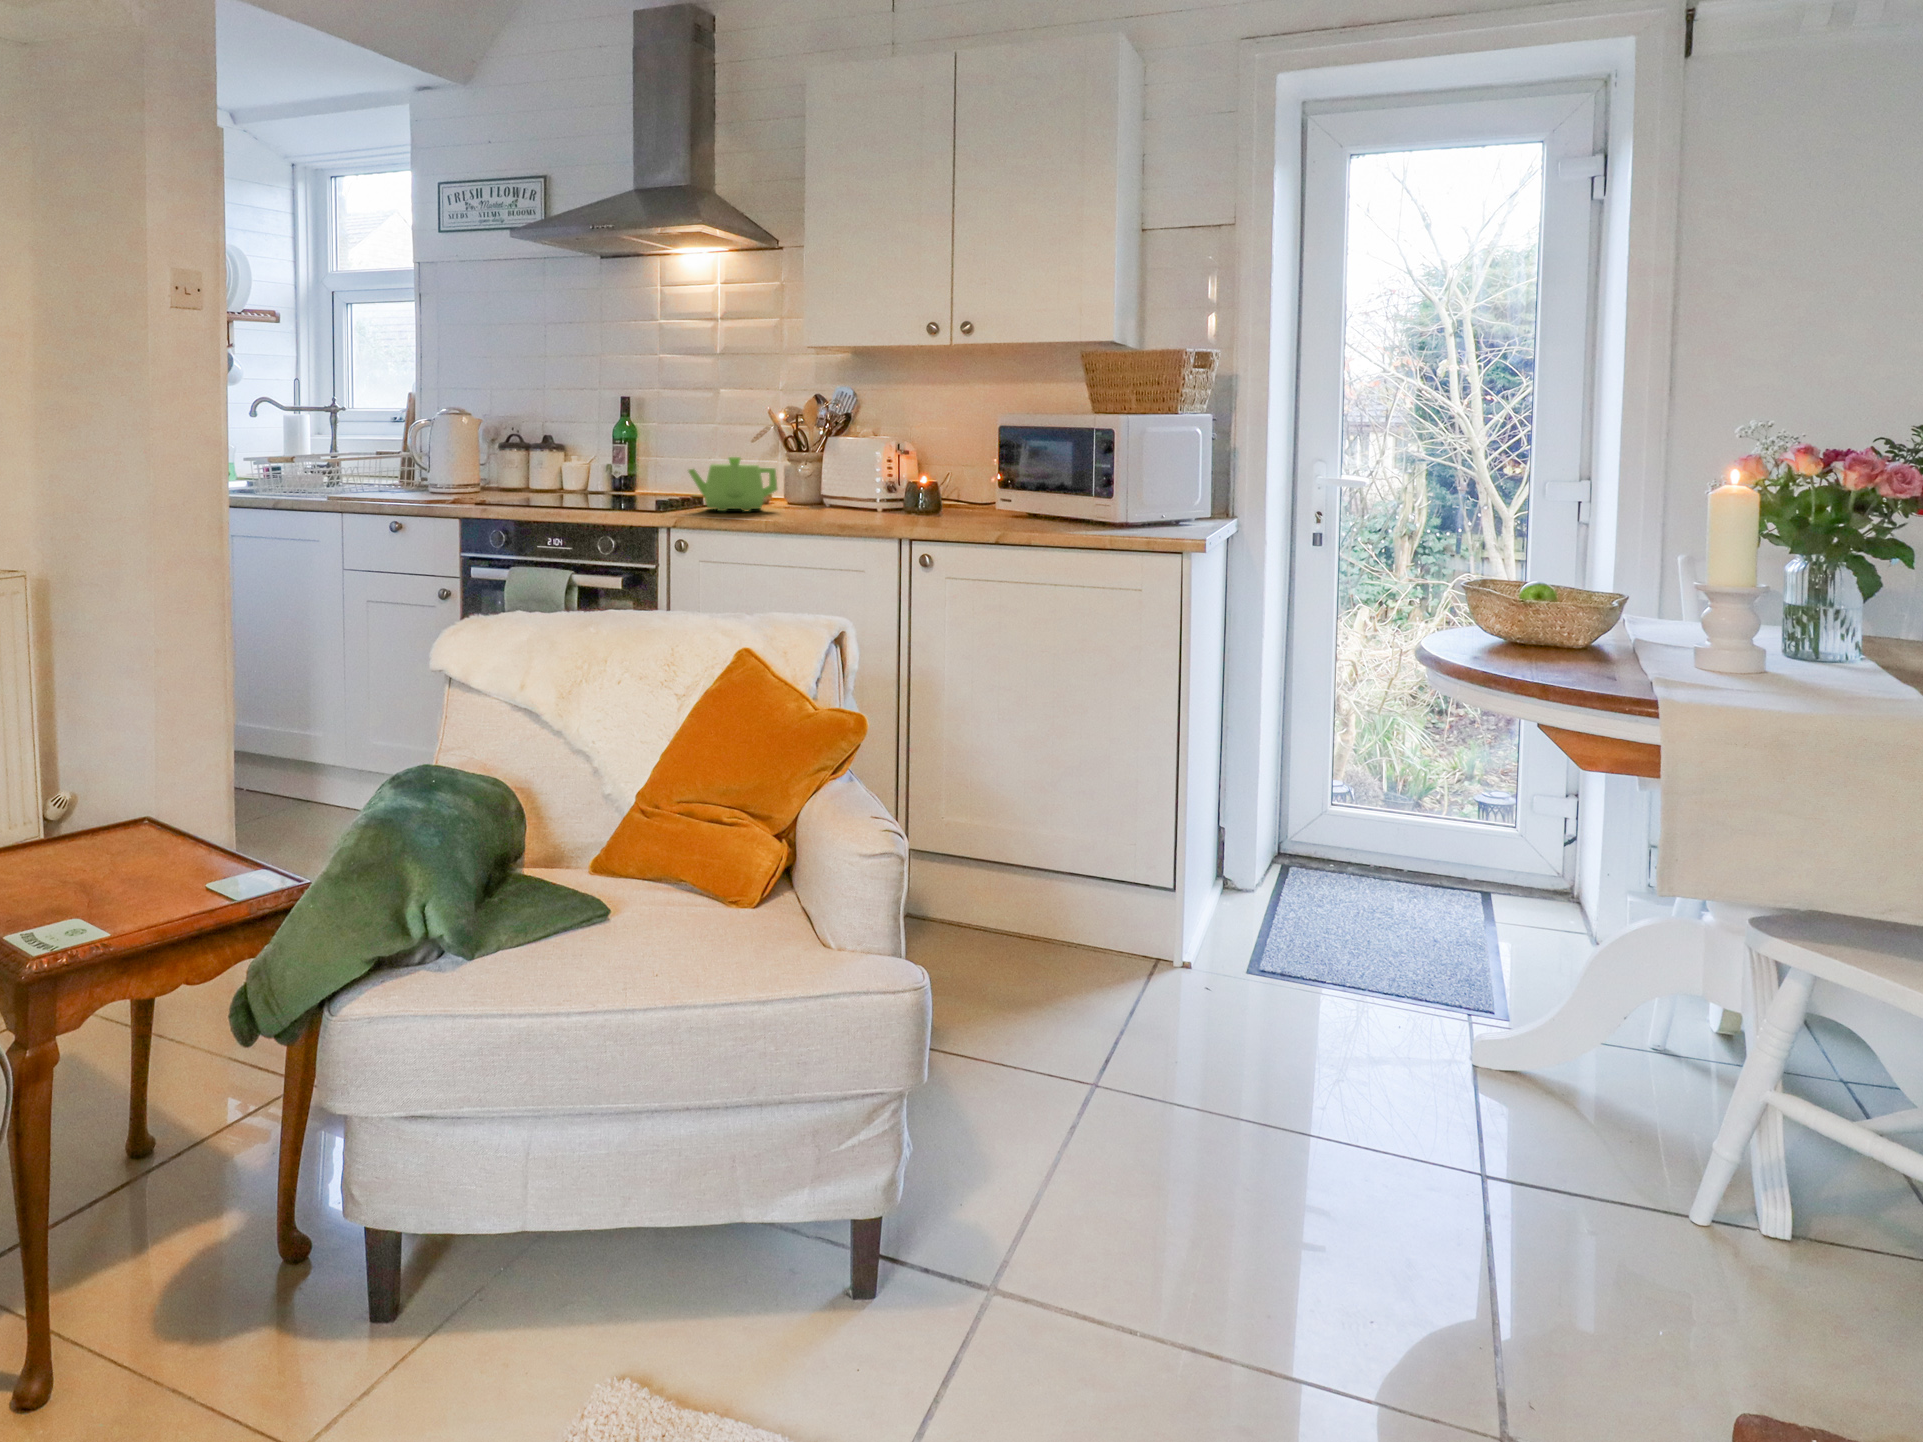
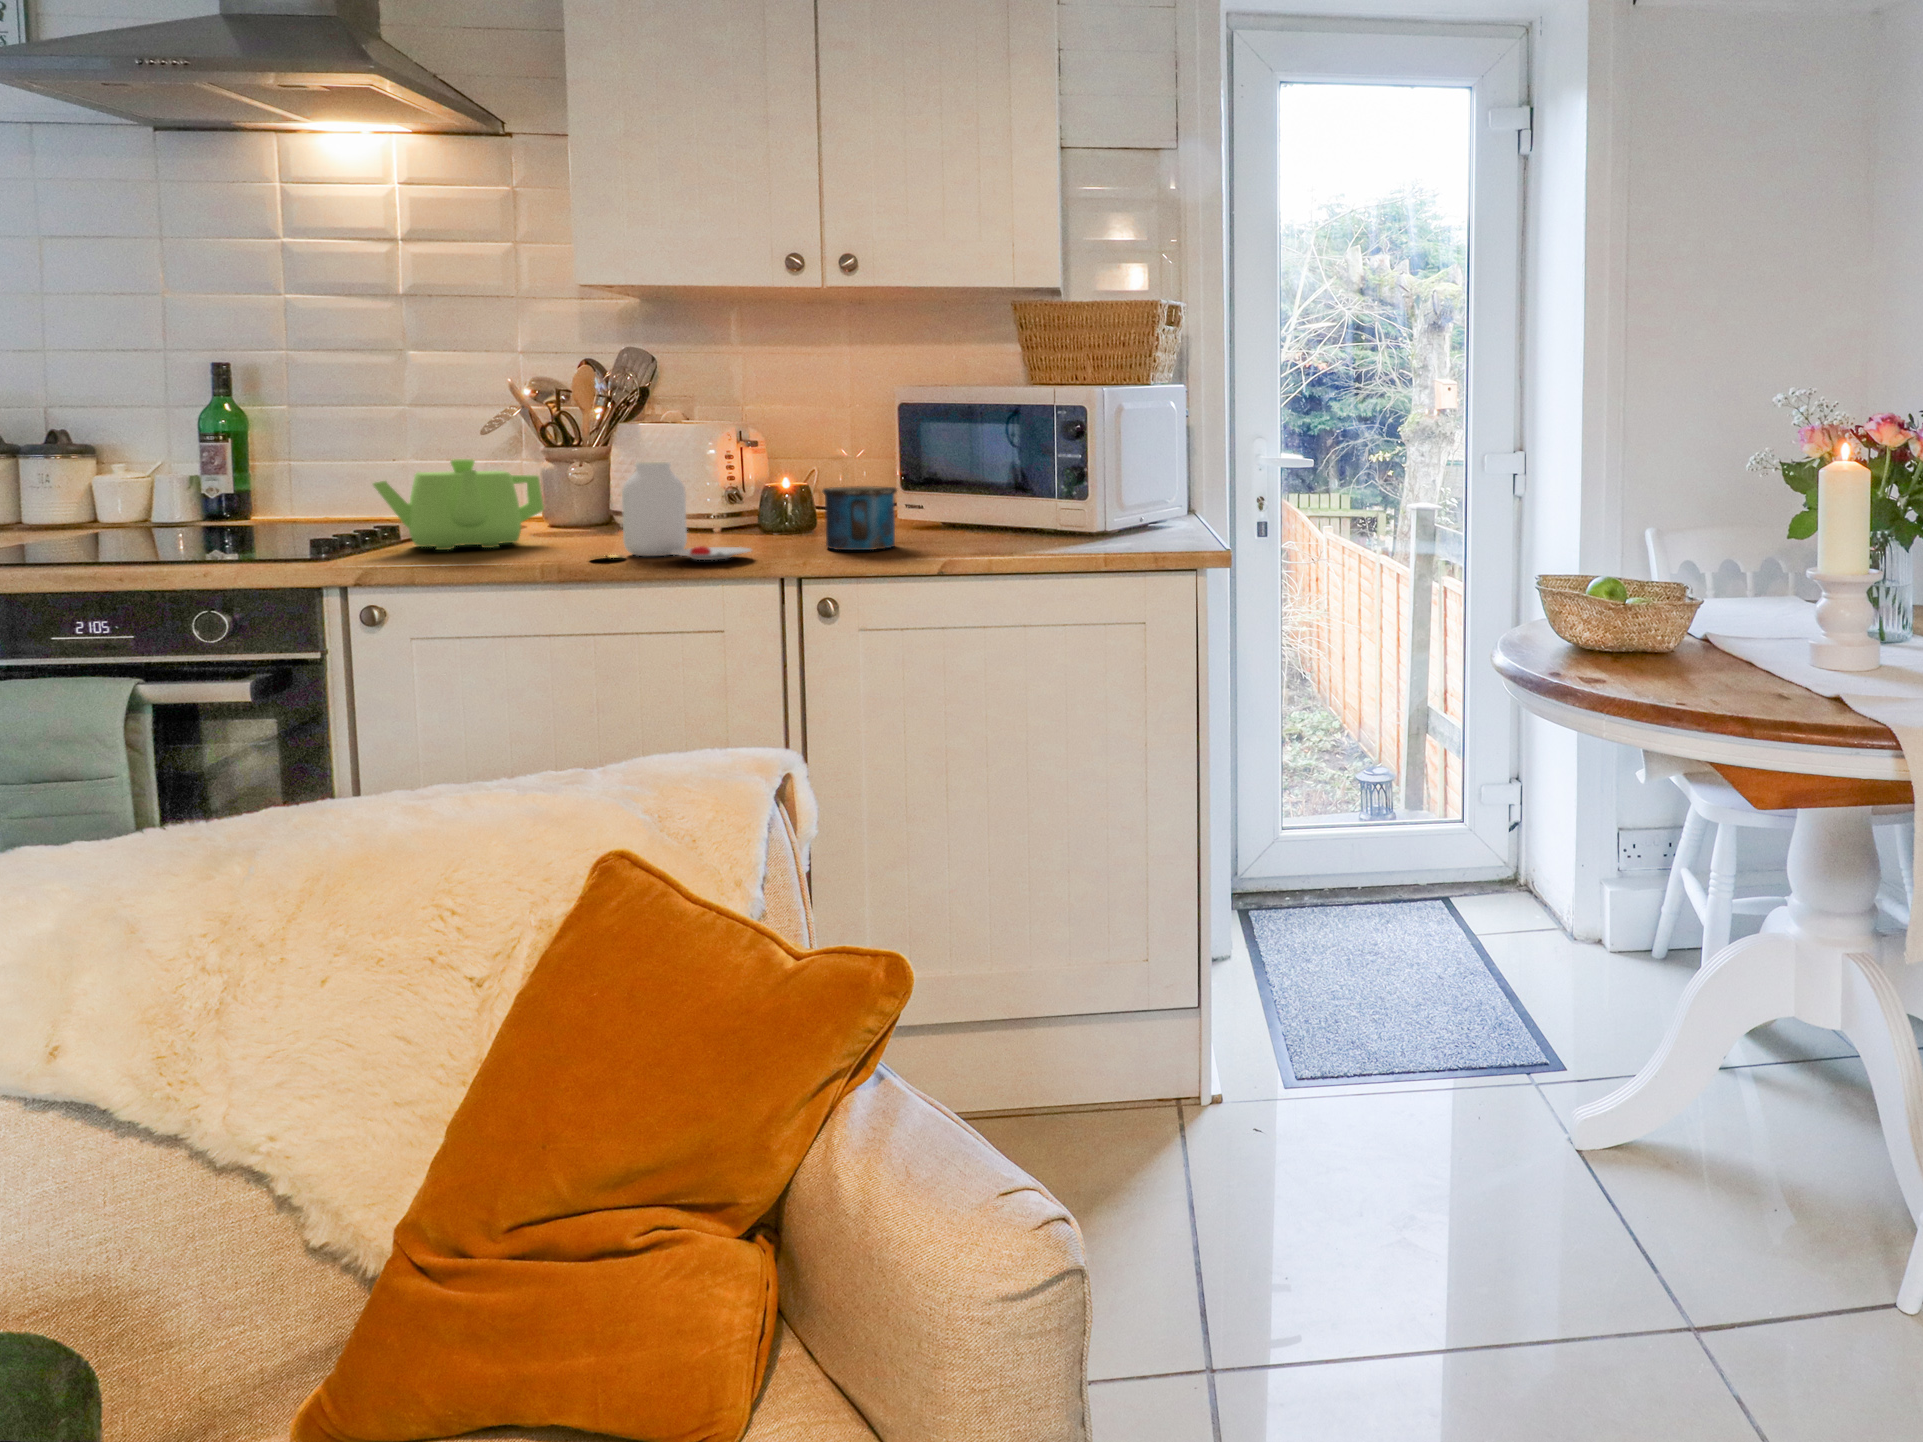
jar: none [794,461,886,524] -> present [609,462,751,560]
mug: none [936,481,986,524] -> present [823,486,897,550]

